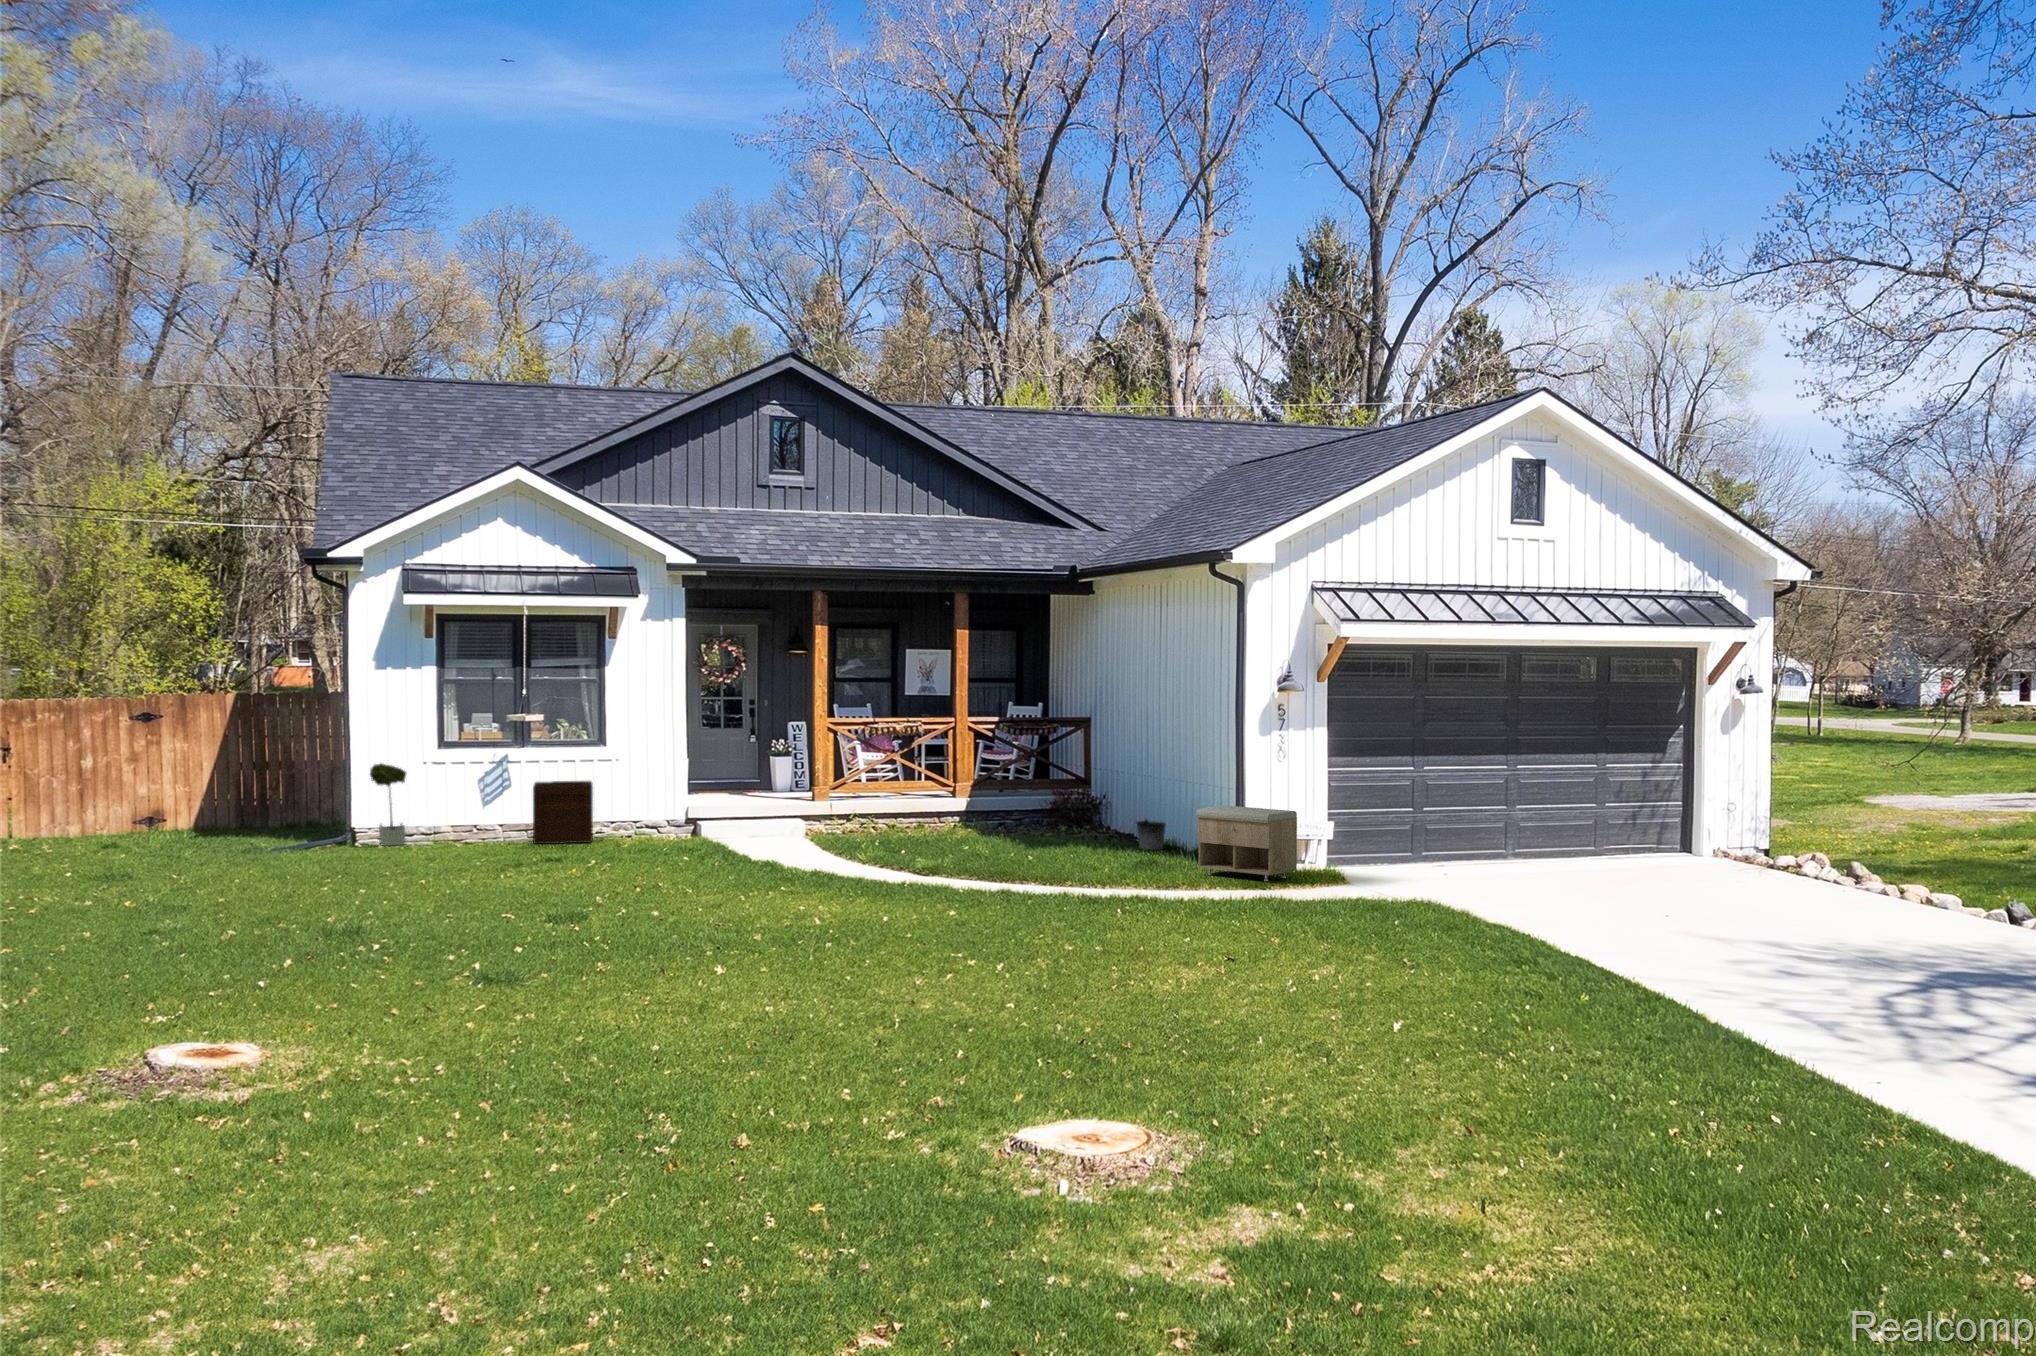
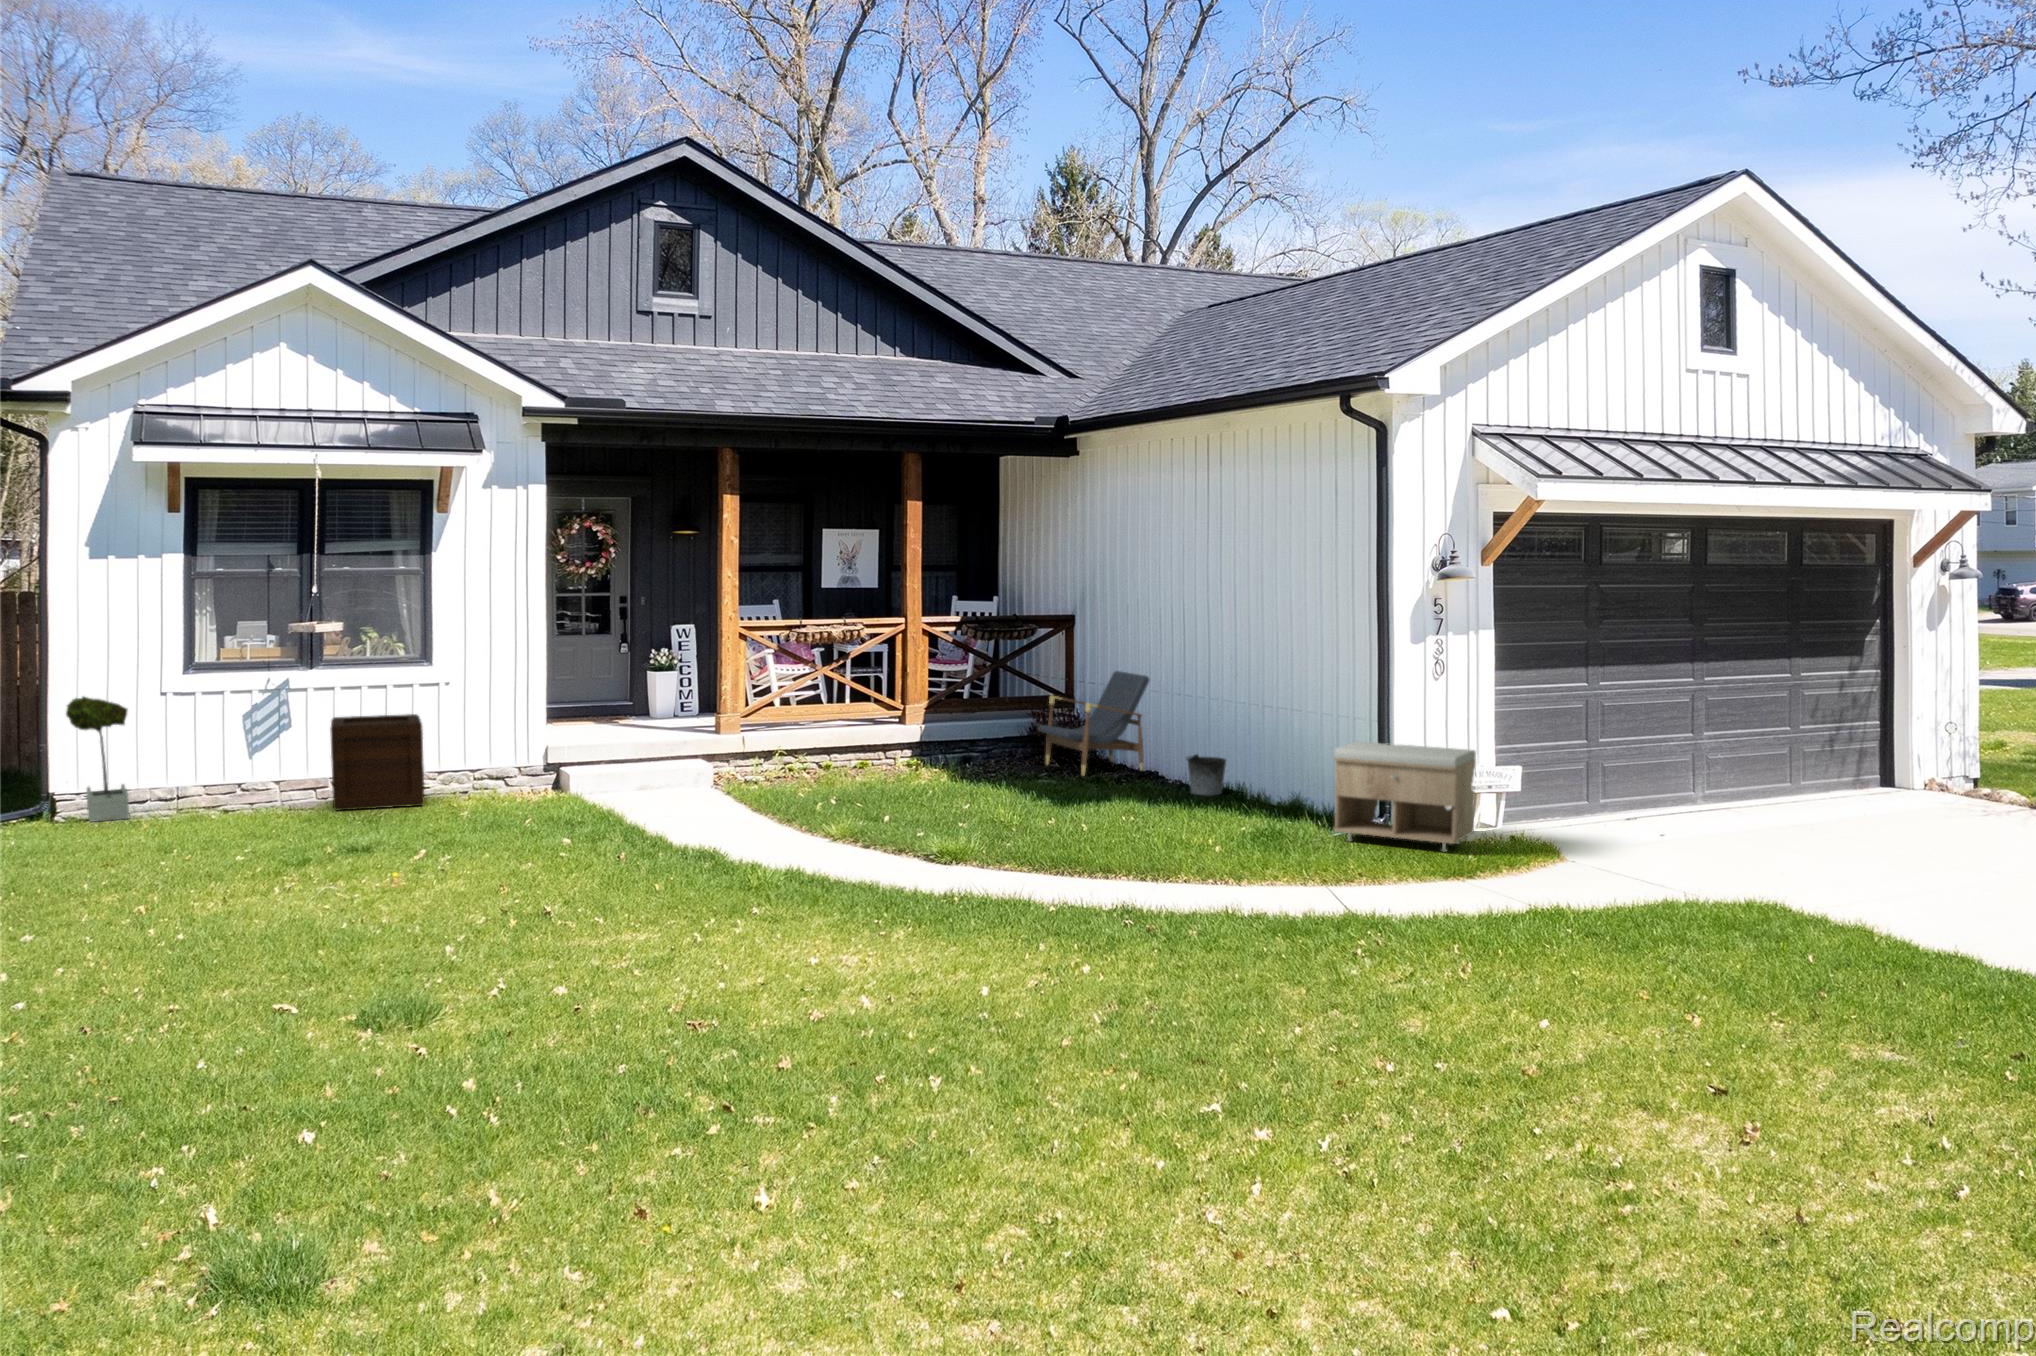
lounge chair: none [1046,758,1130,837] -> present [1038,671,1150,776]

